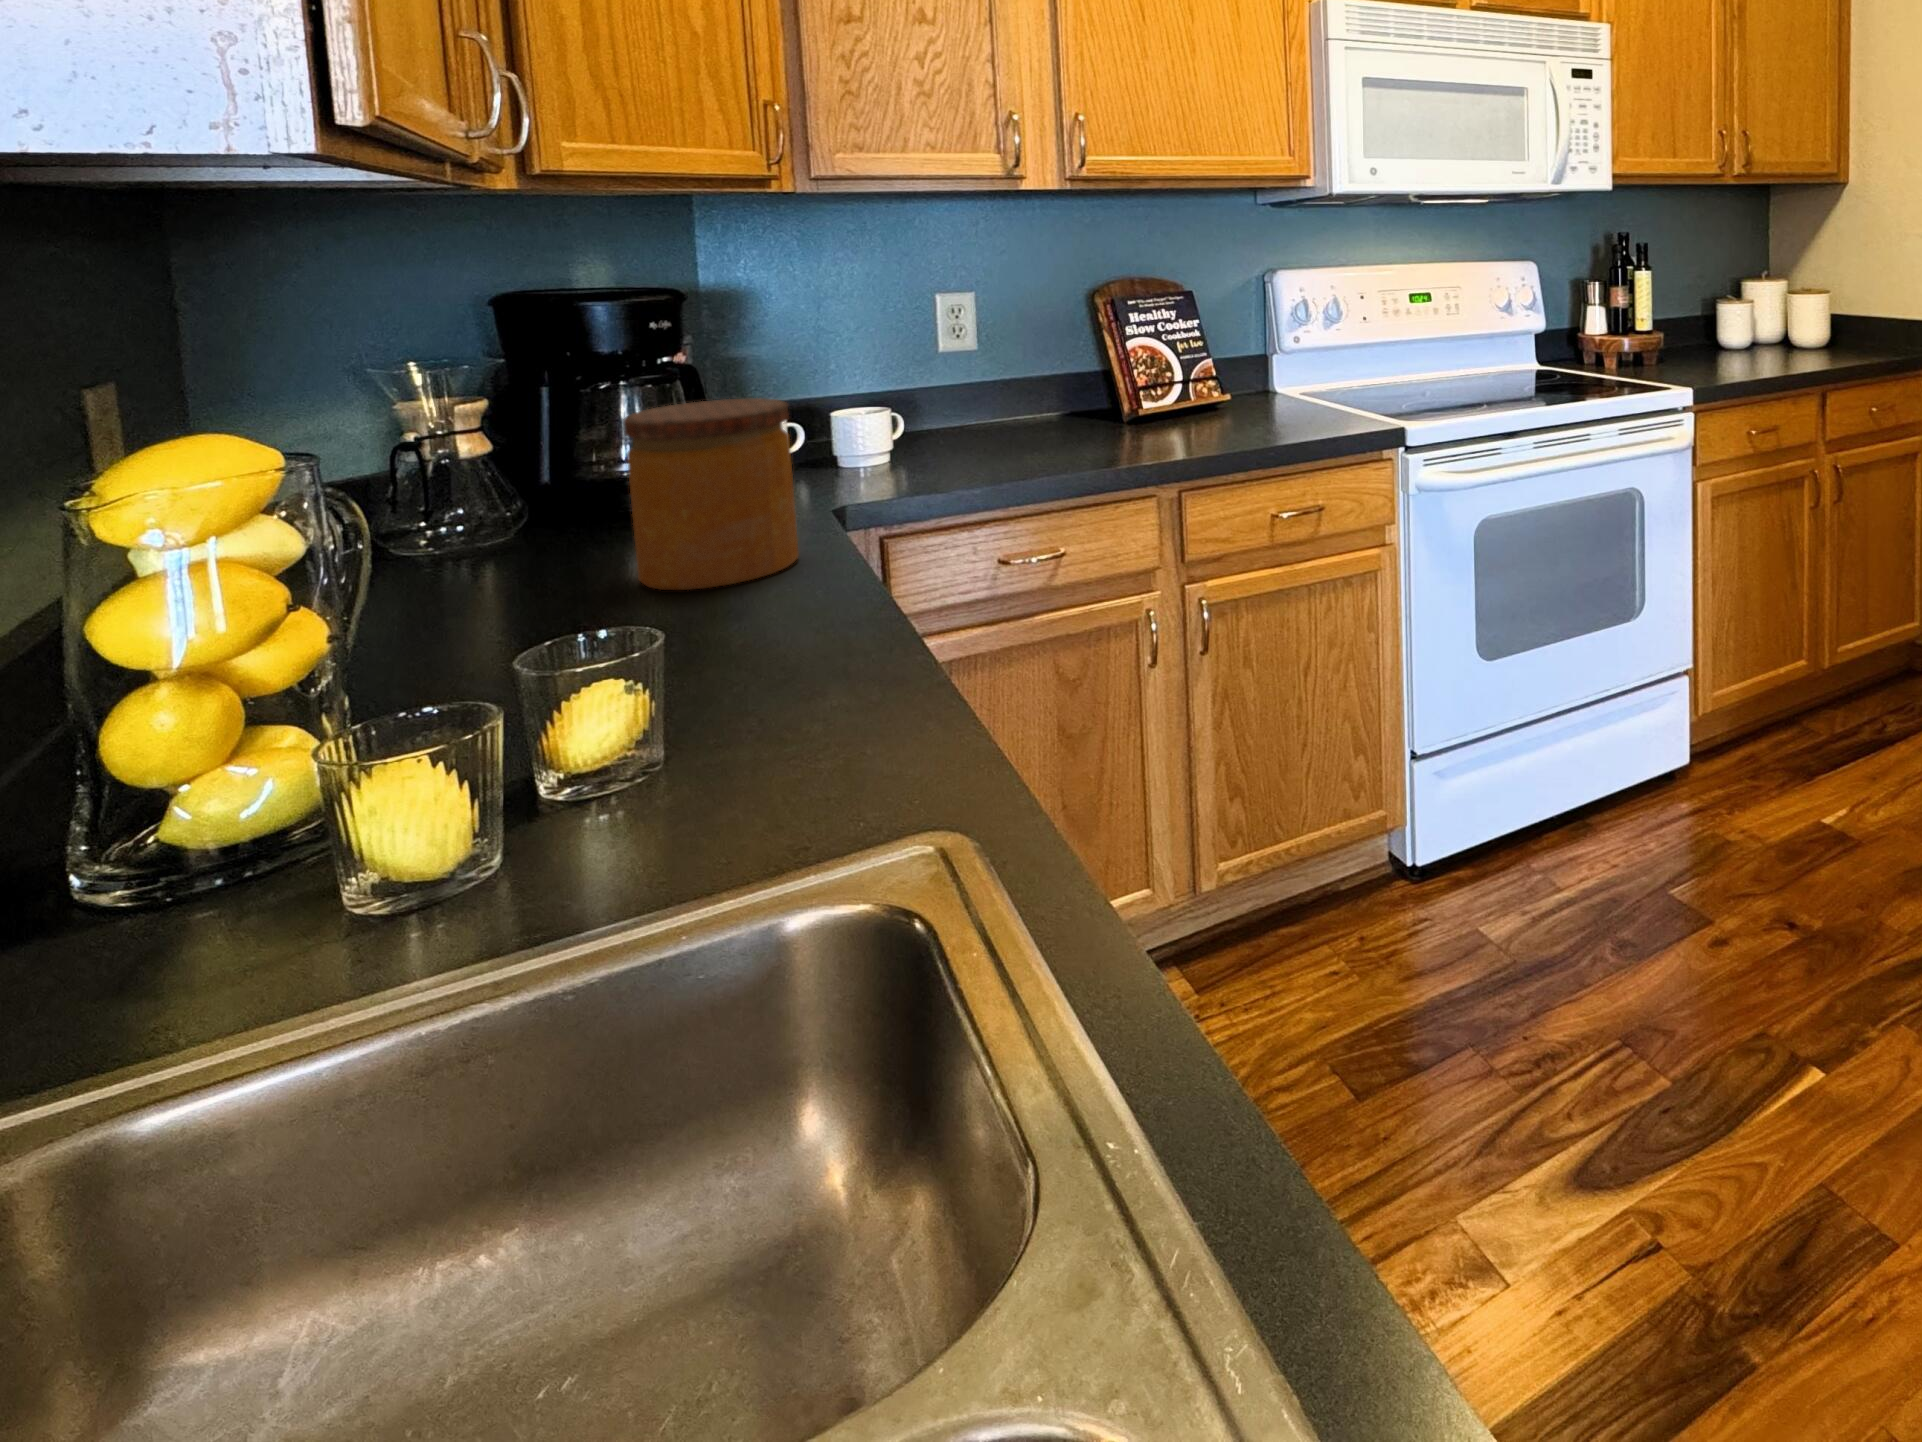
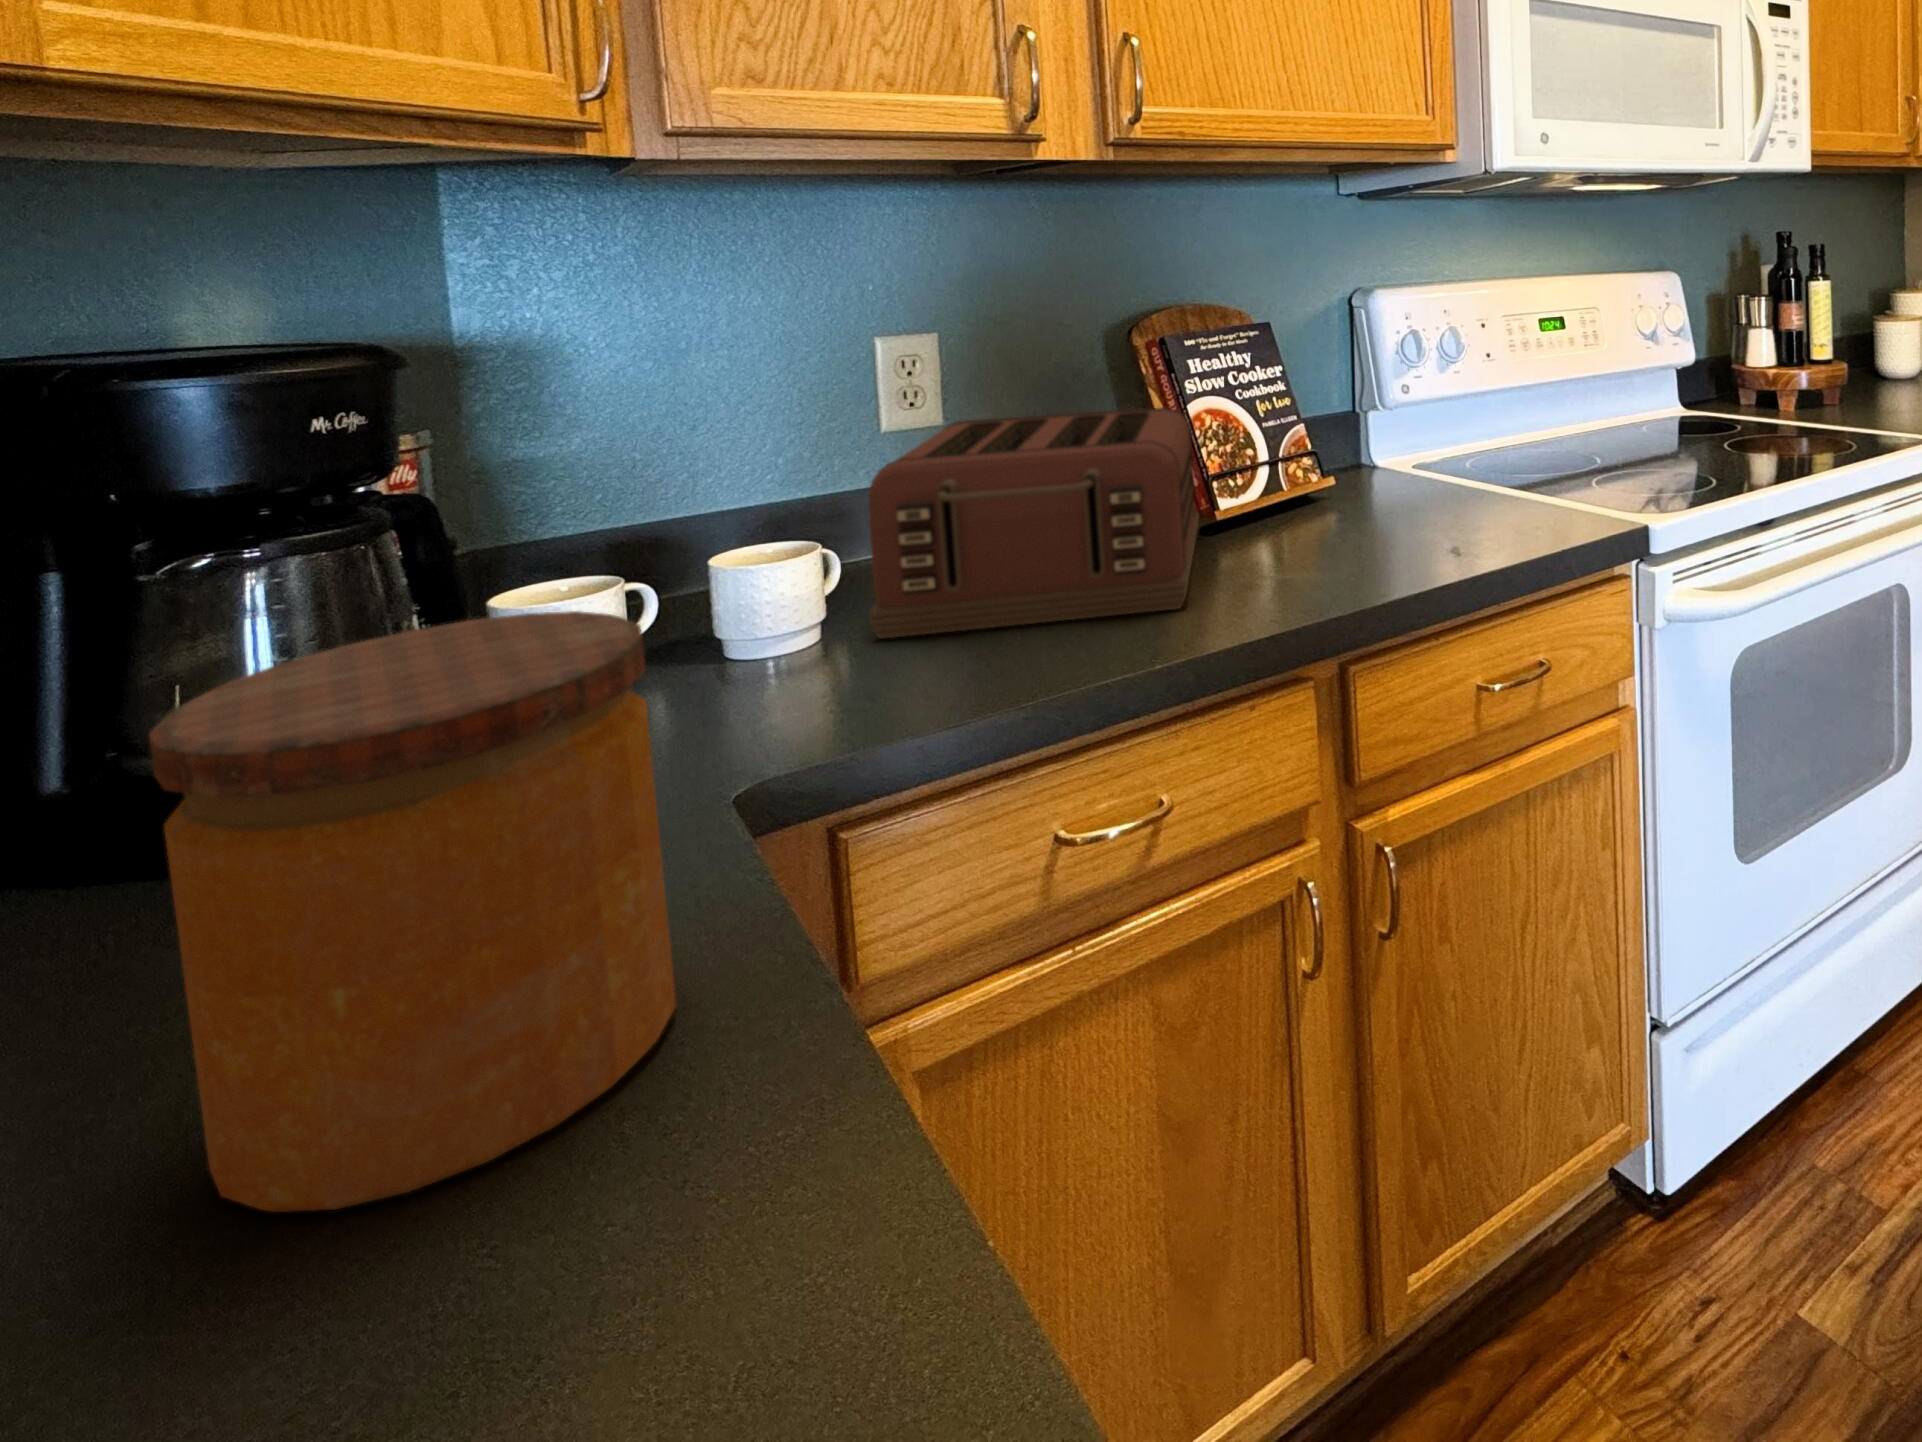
toaster: none [917,343,1132,464] -> present [869,407,1199,639]

